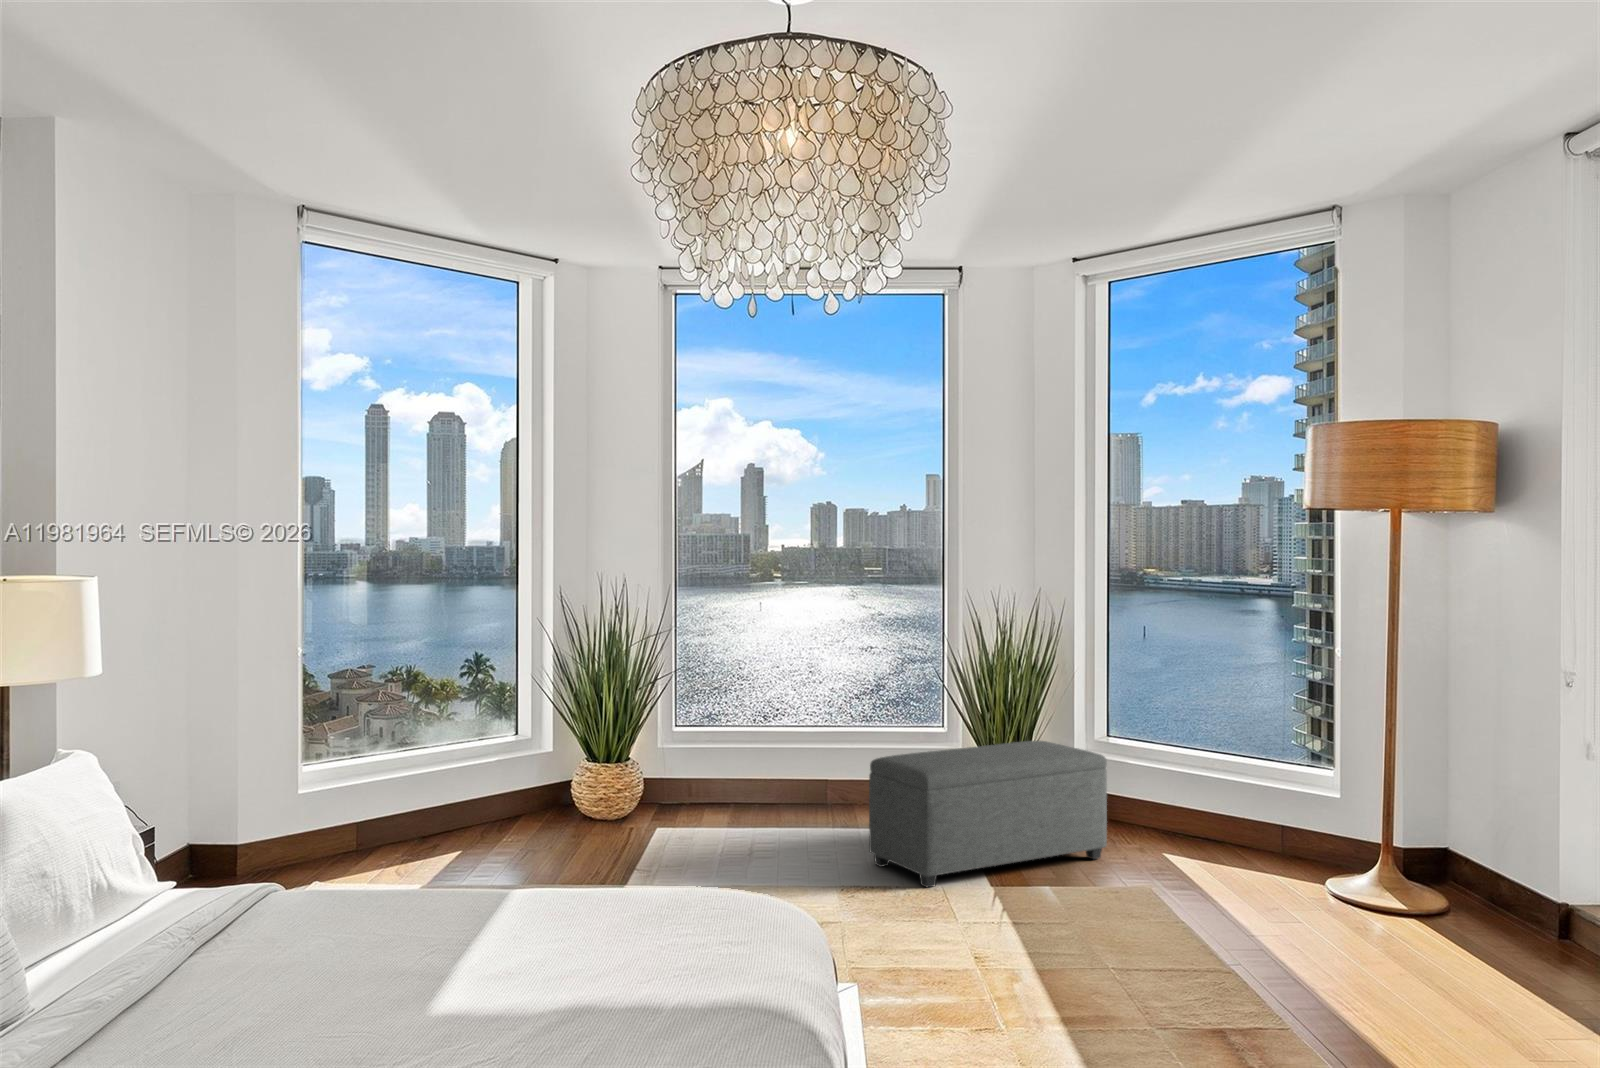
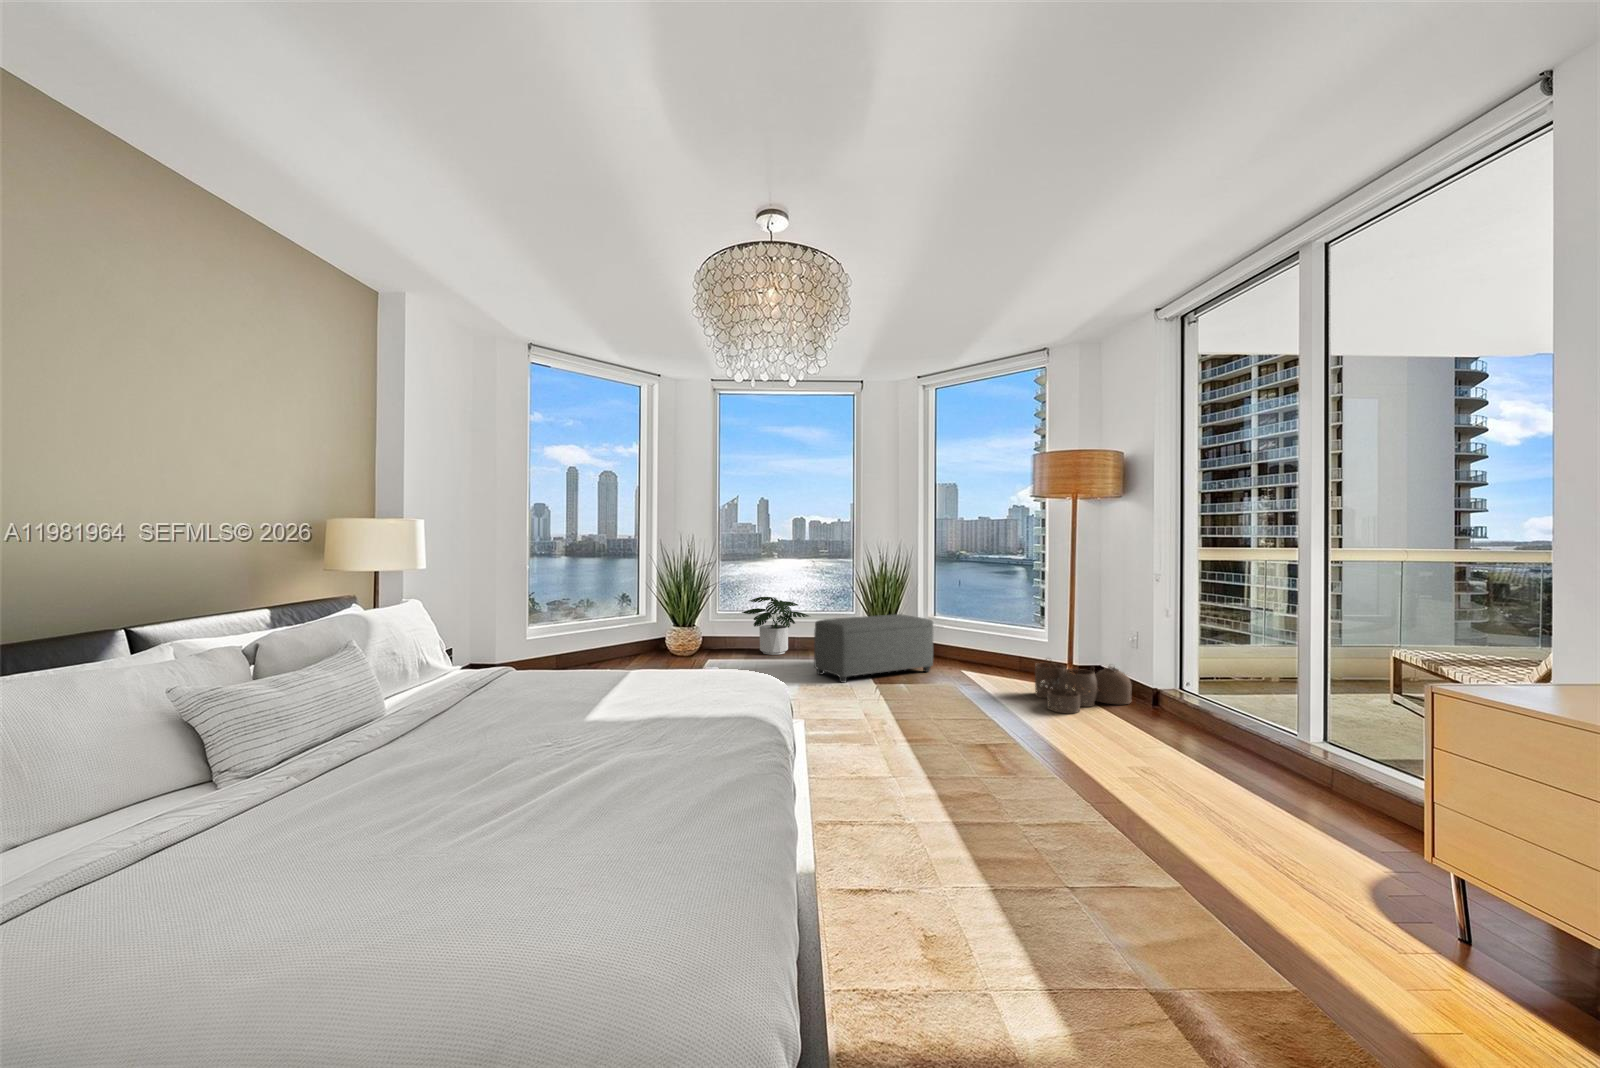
potted plant: none [722,700,859,817] -> present [742,597,809,655]
woven basket: none [1317,841,1518,966] -> present [1035,659,1132,714]

